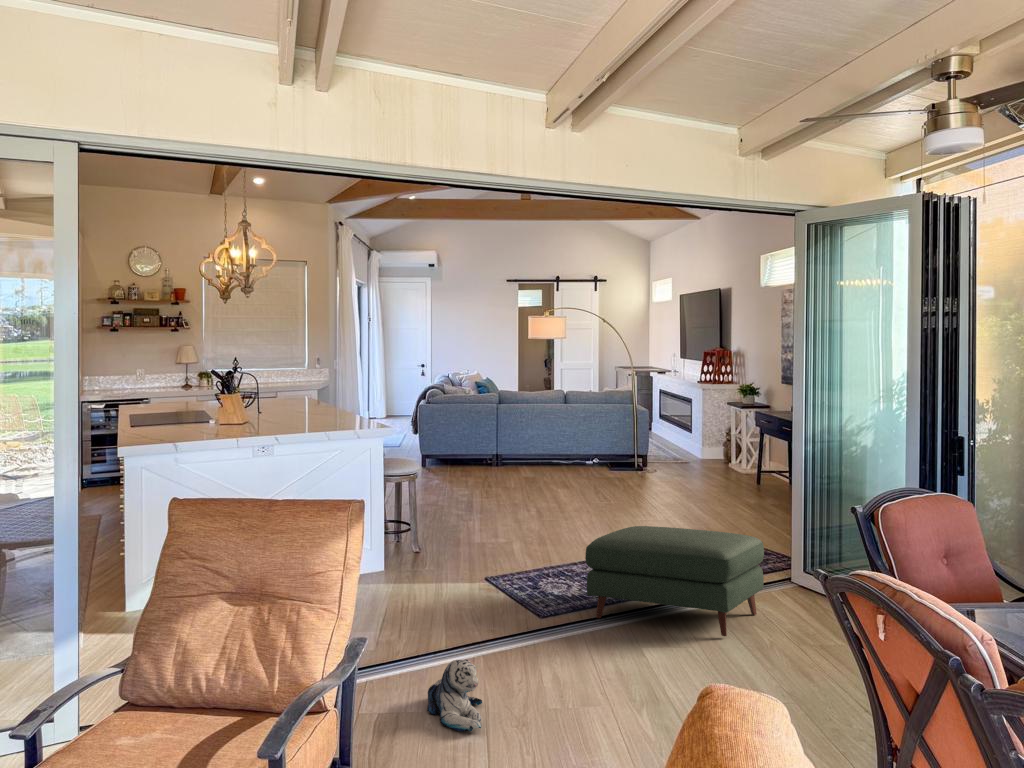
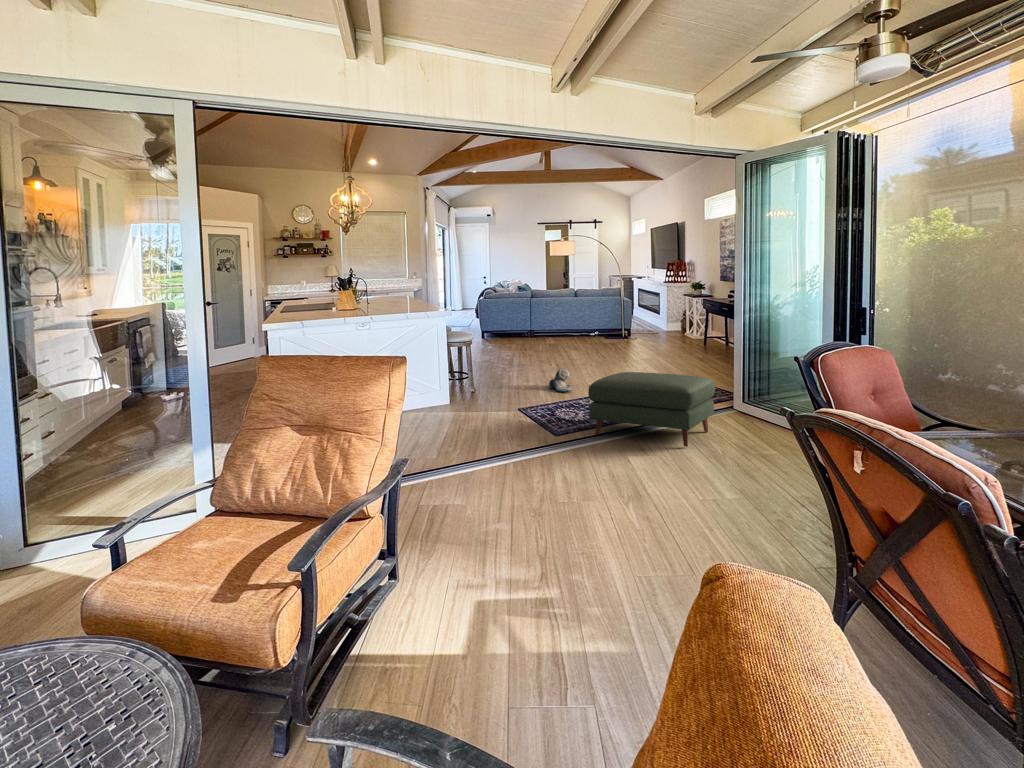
plush toy: present [427,660,482,732] -> present [549,369,572,392]

